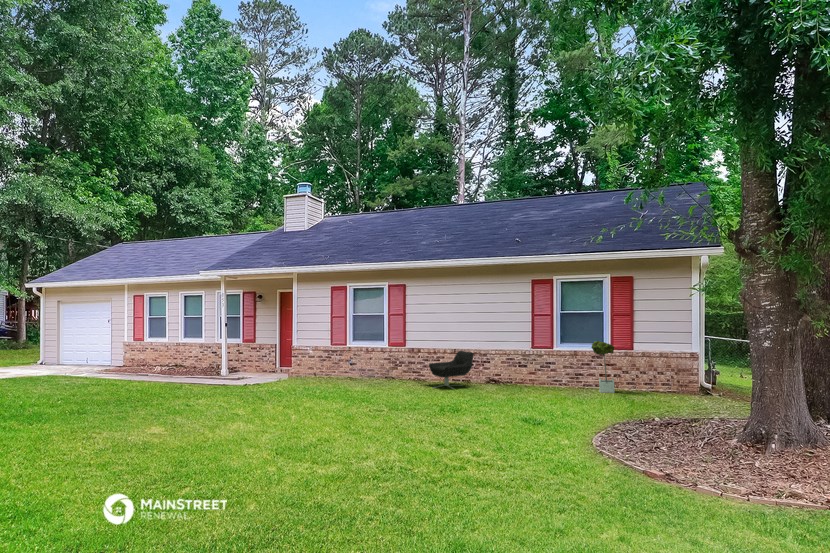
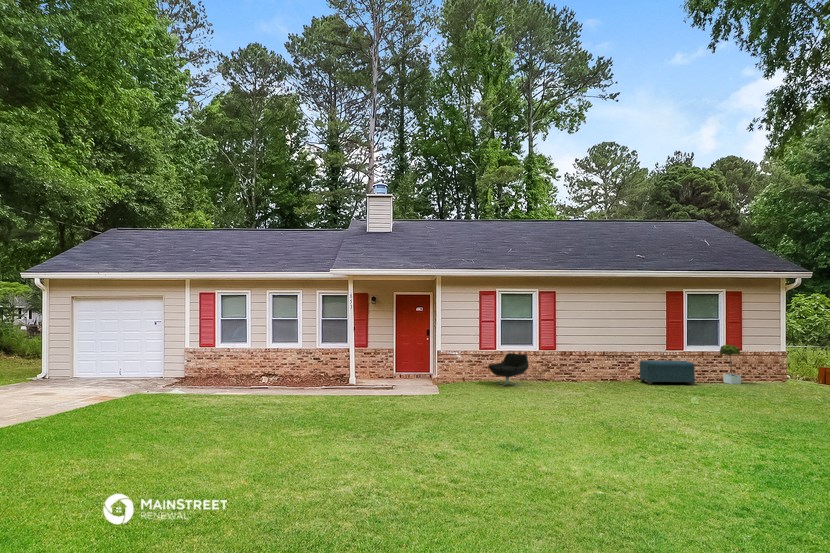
lounge chair: present [429,351,474,389] -> present [488,353,529,387]
bench: none [488,360,549,391] -> present [640,361,695,385]

